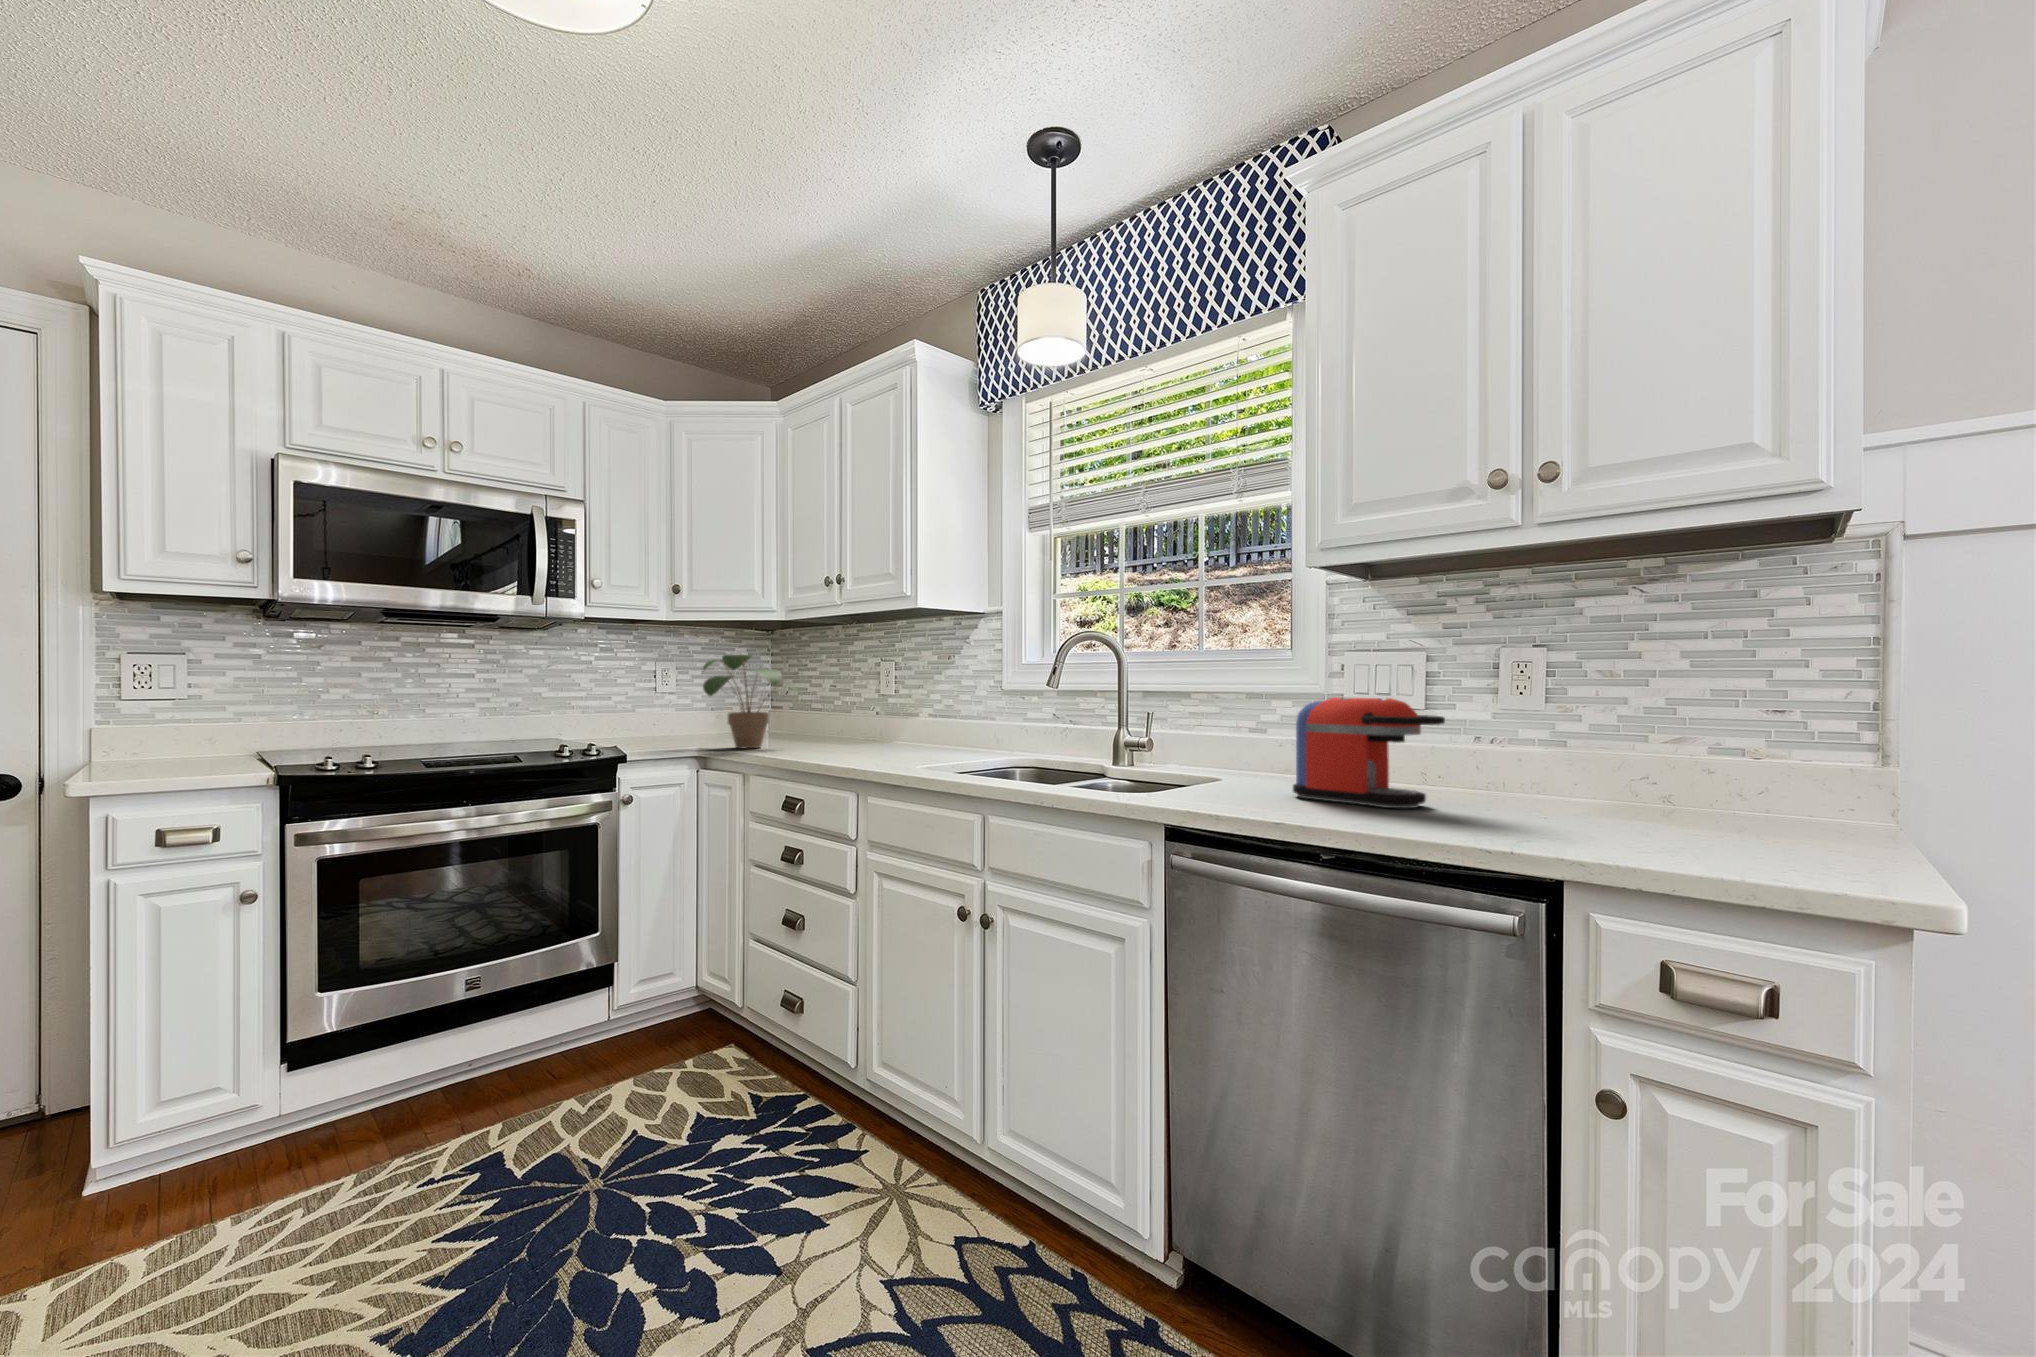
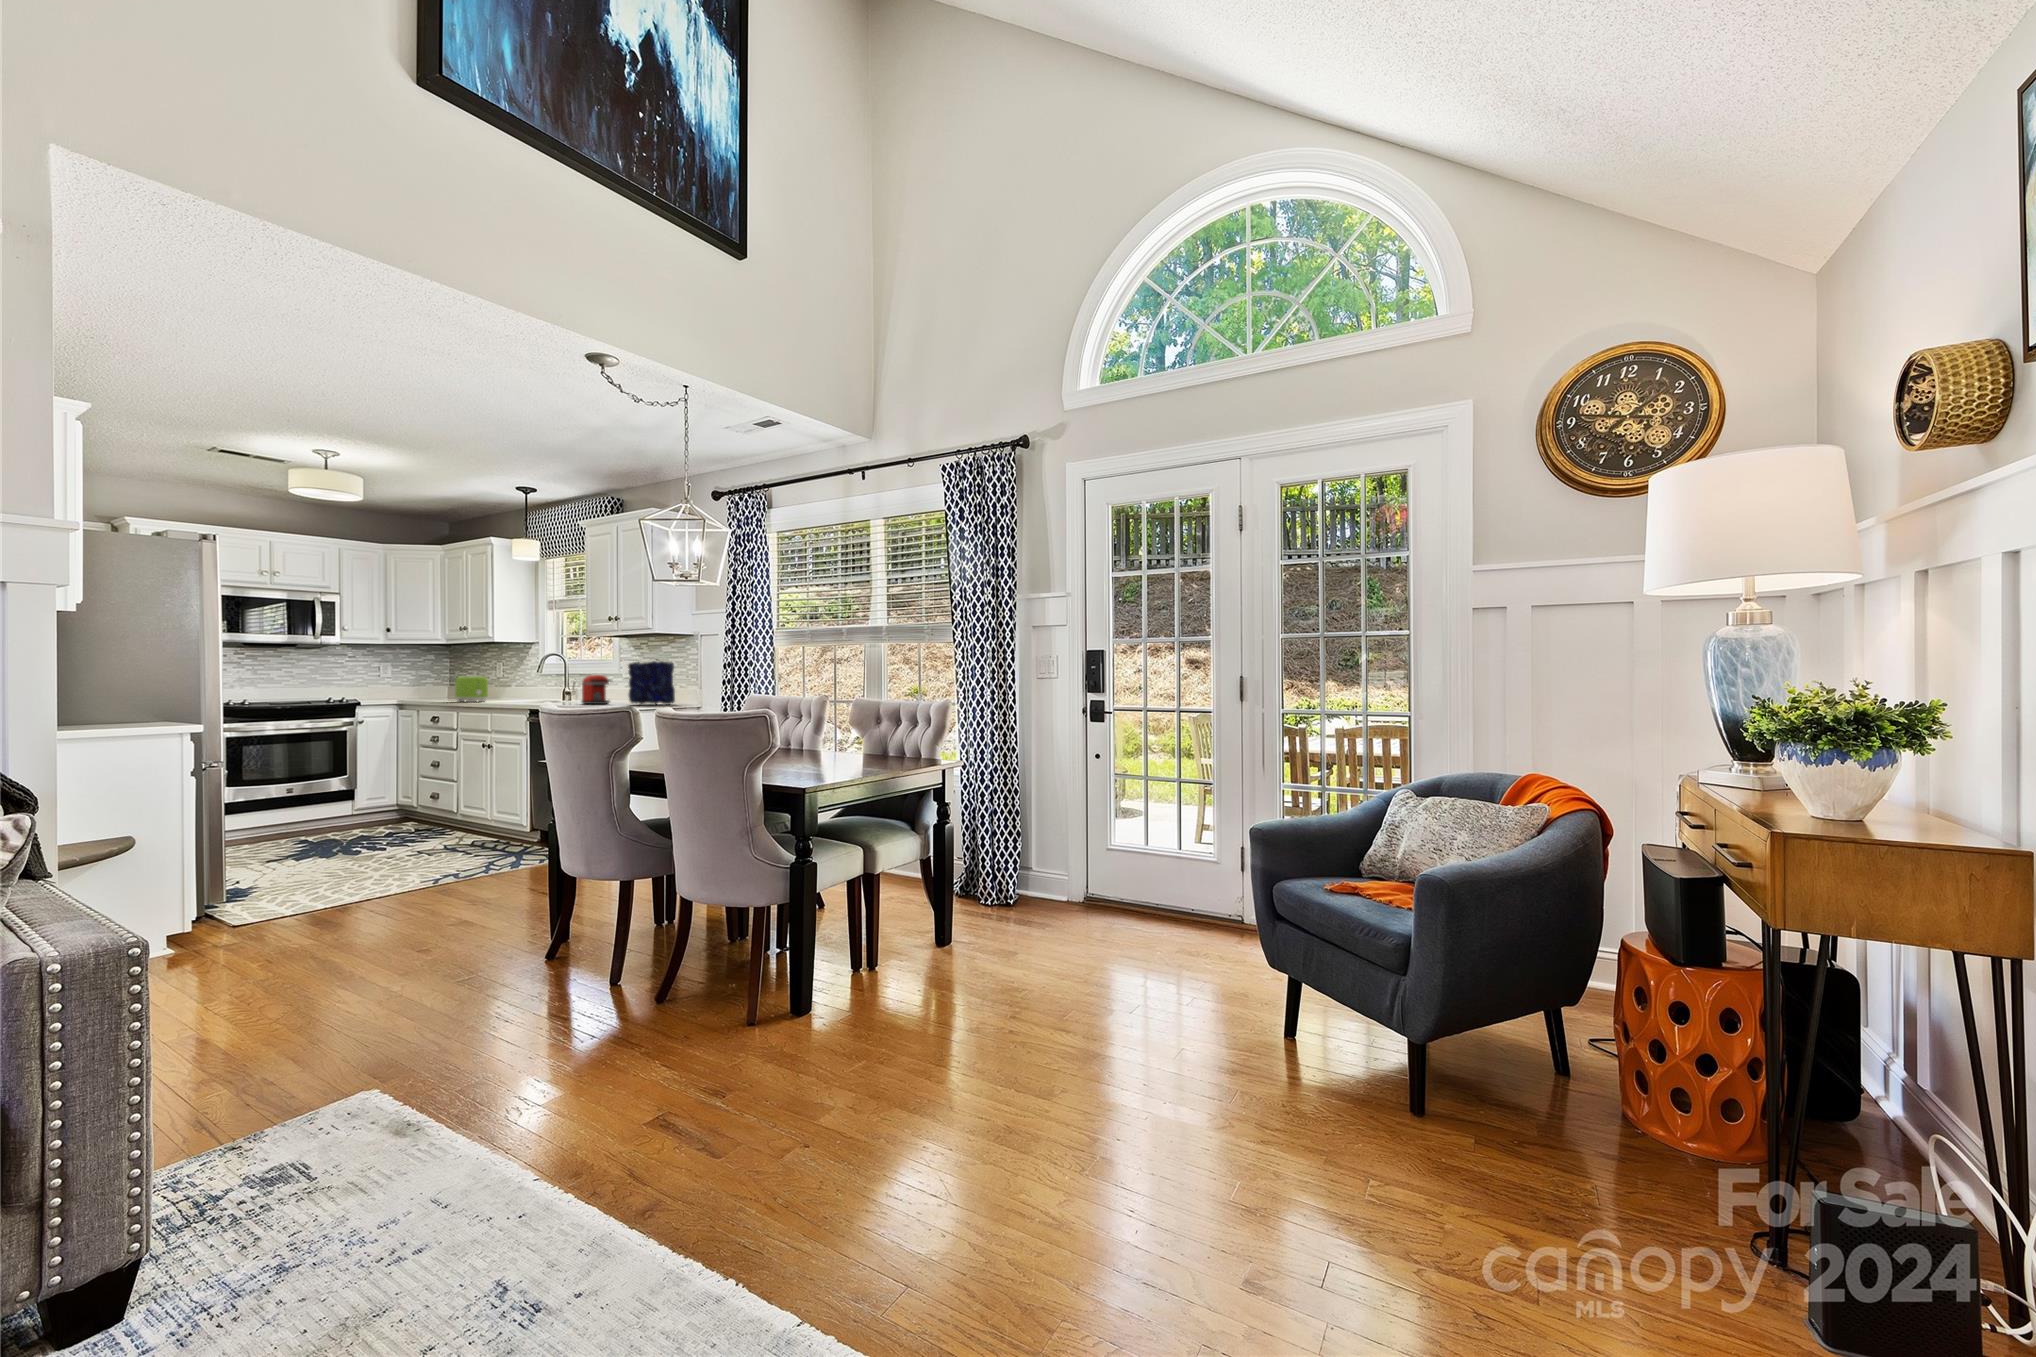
vase: none [1566,644,1789,834] -> present [628,661,675,704]
potted plant: present [703,654,800,748] -> none [398,660,449,701]
toaster: none [831,692,913,762] -> present [455,676,488,702]

